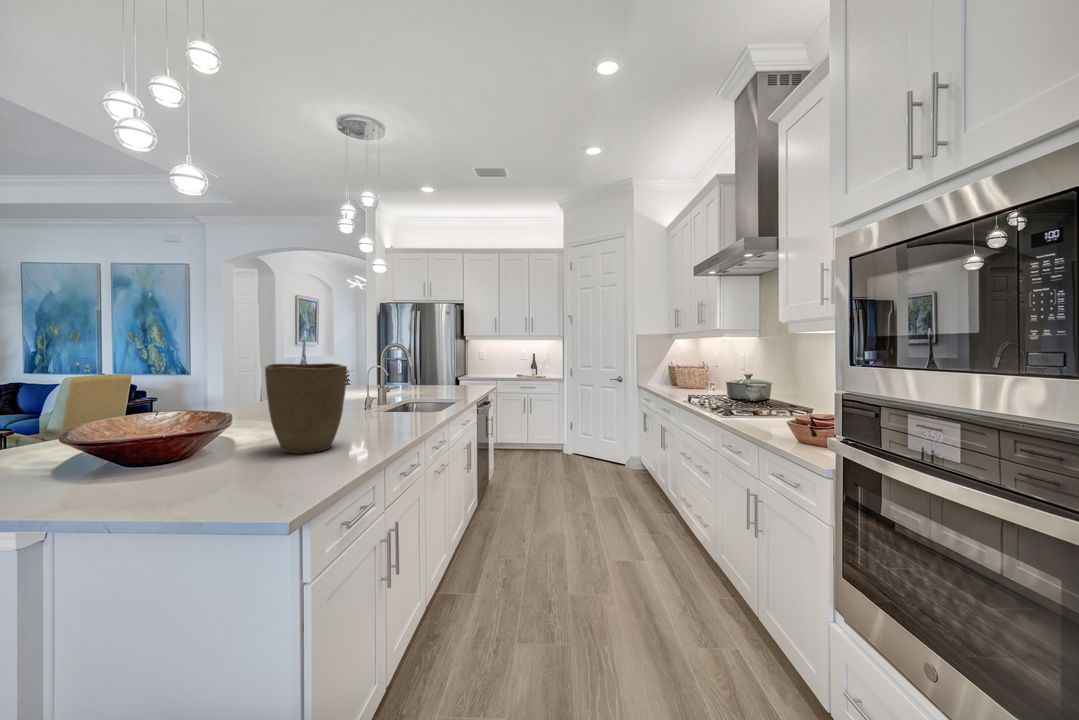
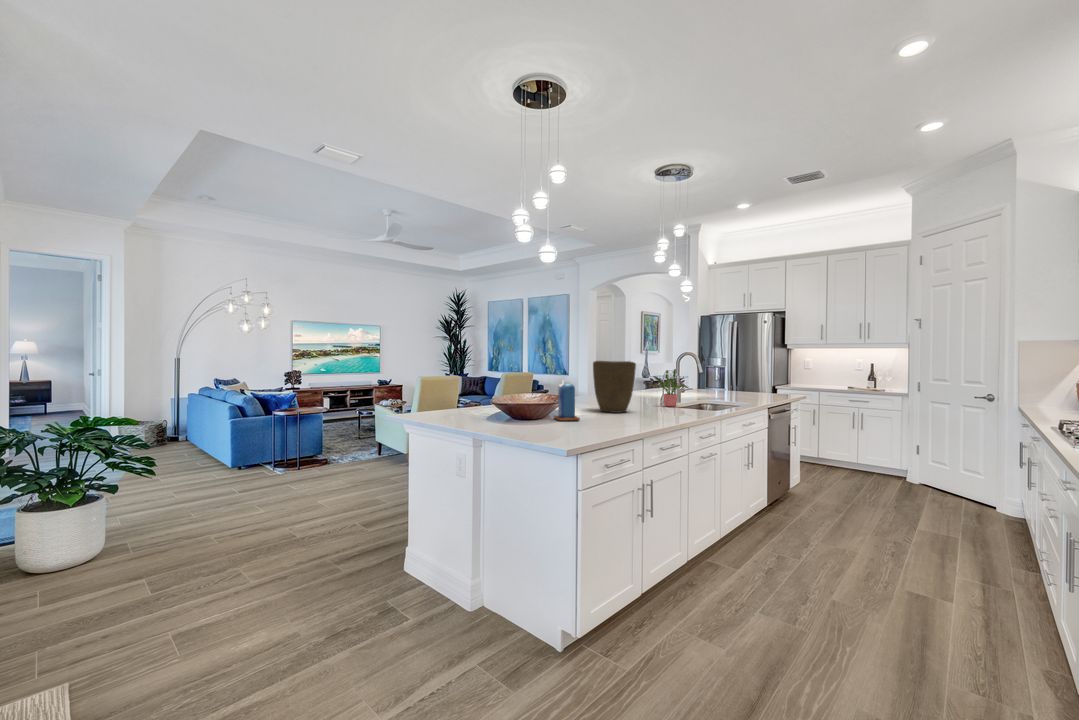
potted plant: none [363,370,414,424] -> present [654,369,689,407]
candle: none [181,413,253,508] -> present [554,381,580,421]

